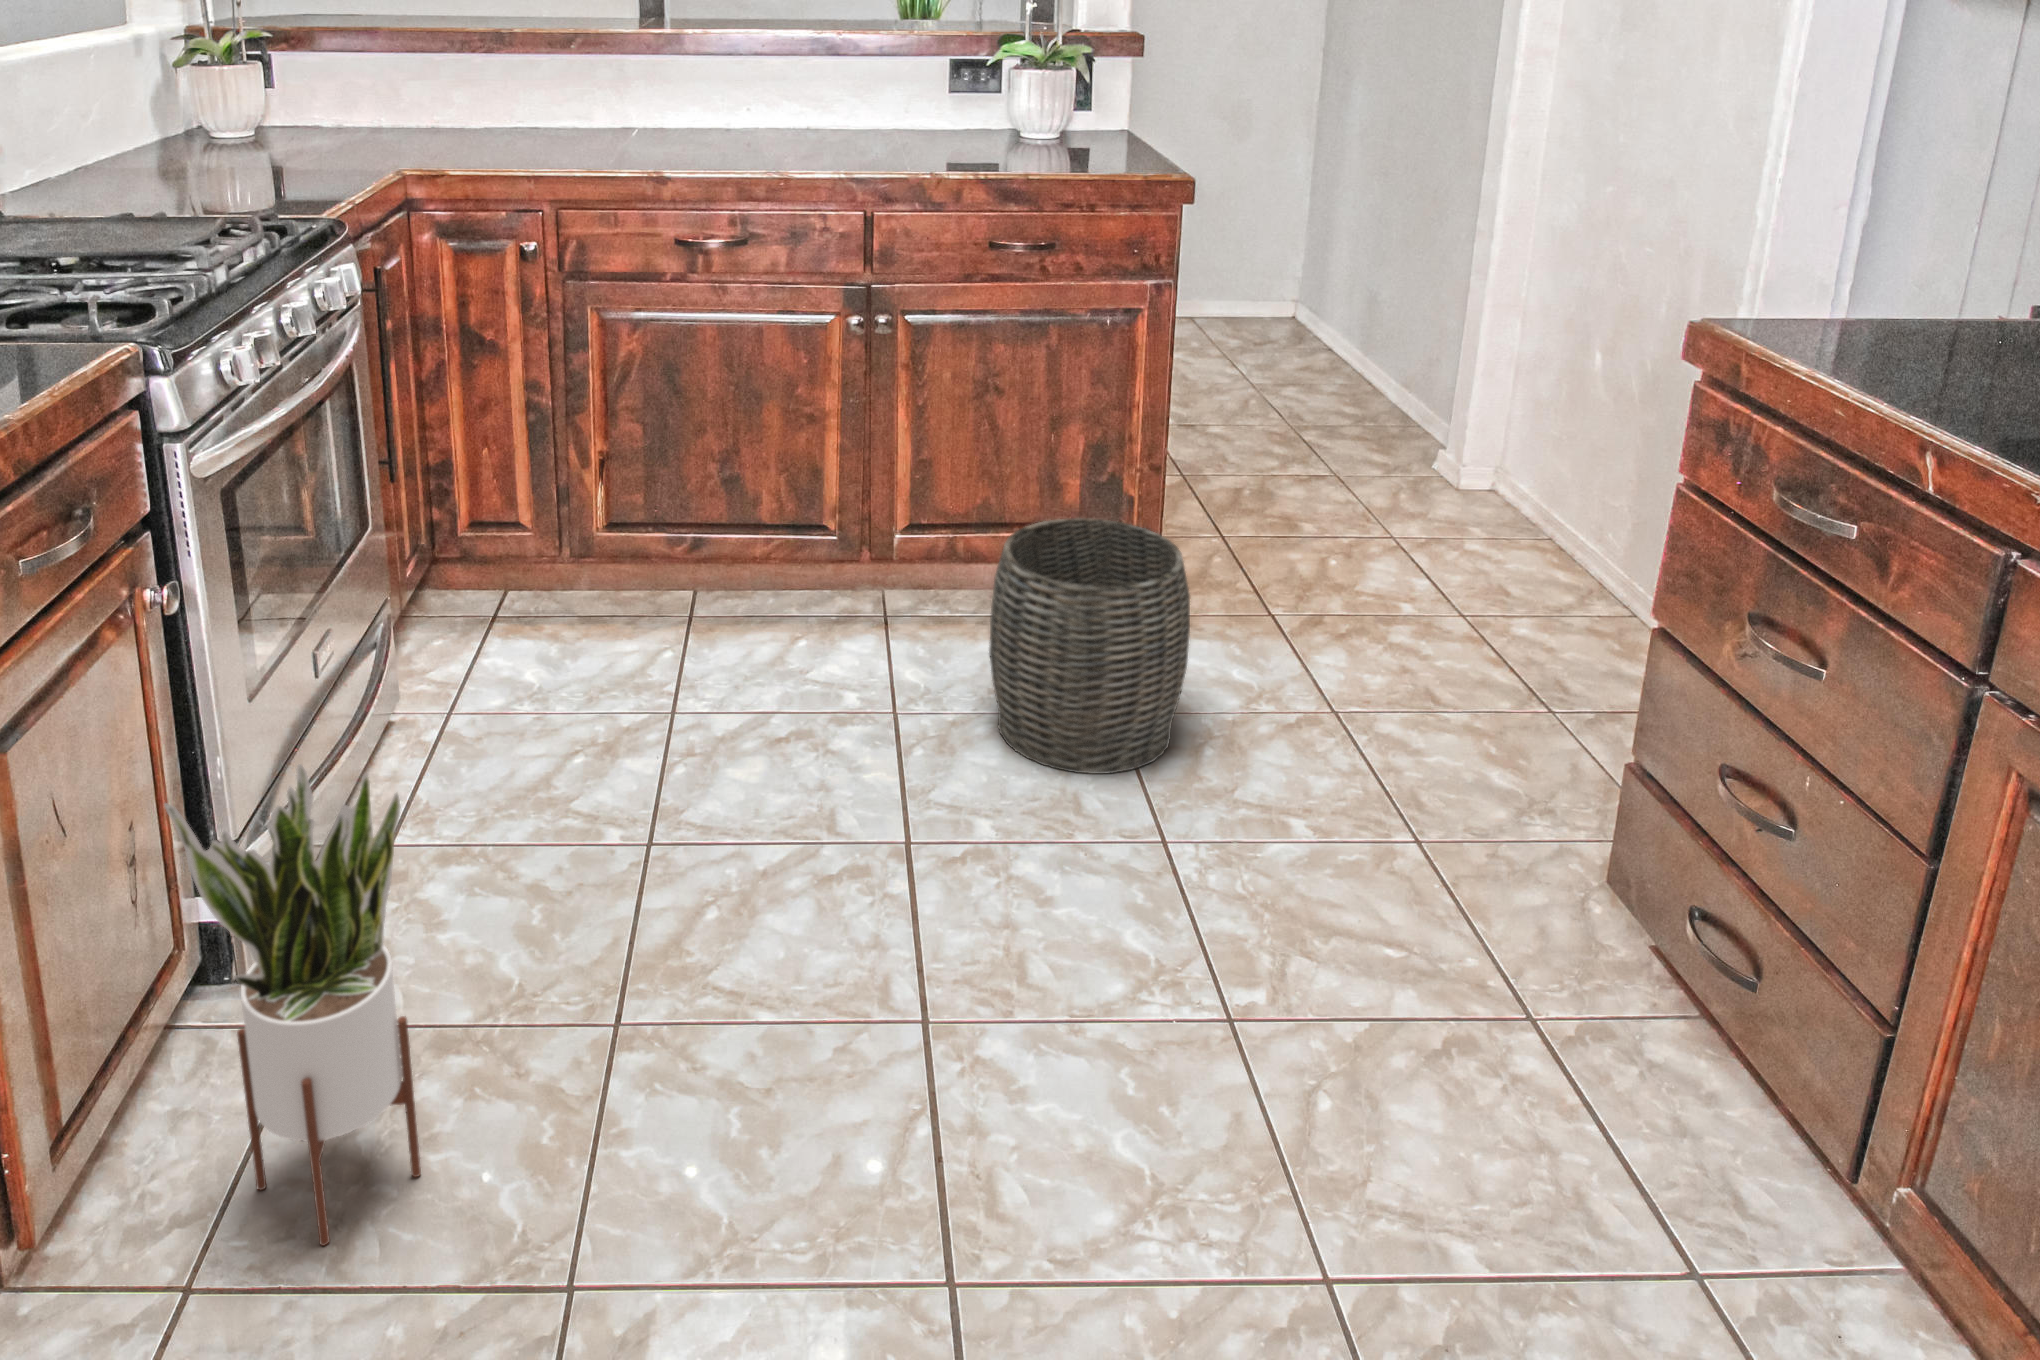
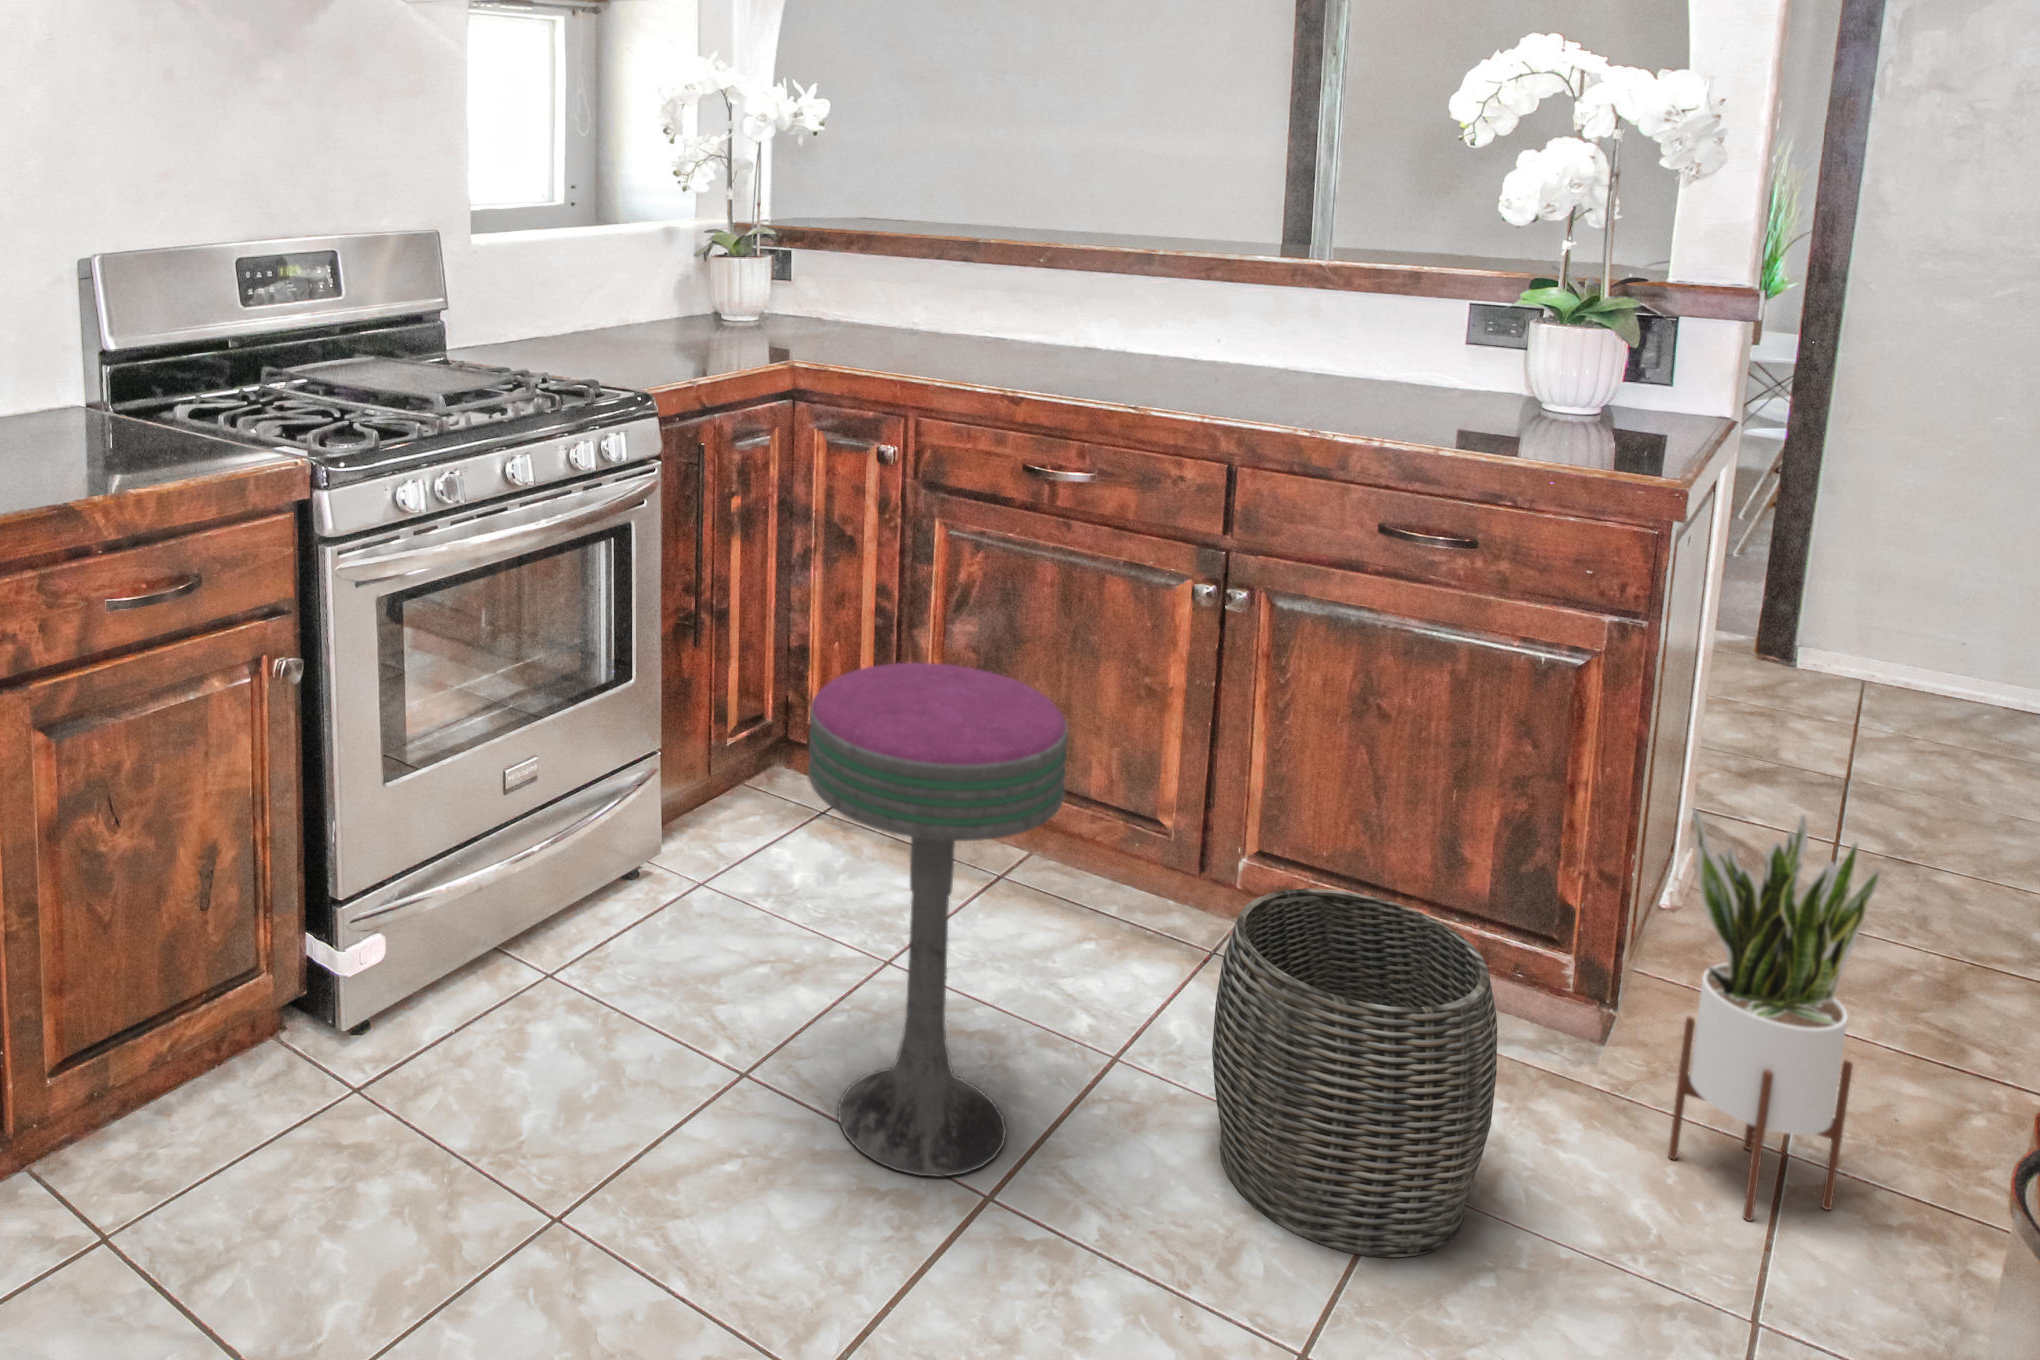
bar stool: none [694,415,925,858] -> present [808,663,1068,1177]
potted plant: present [164,764,421,1246] -> present [1668,808,1880,1221]

